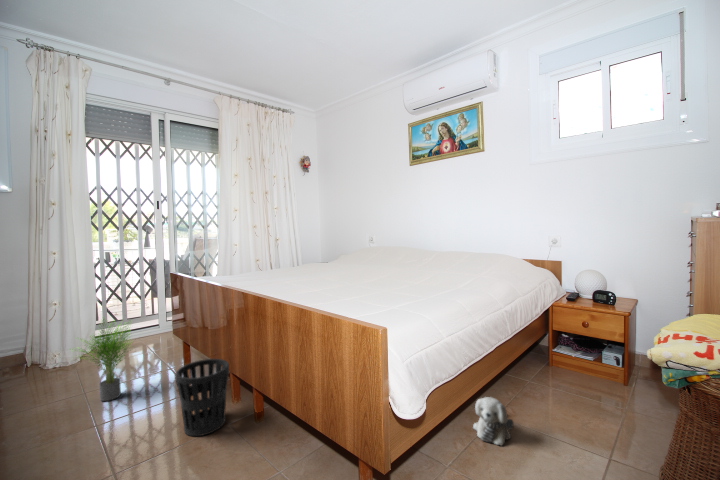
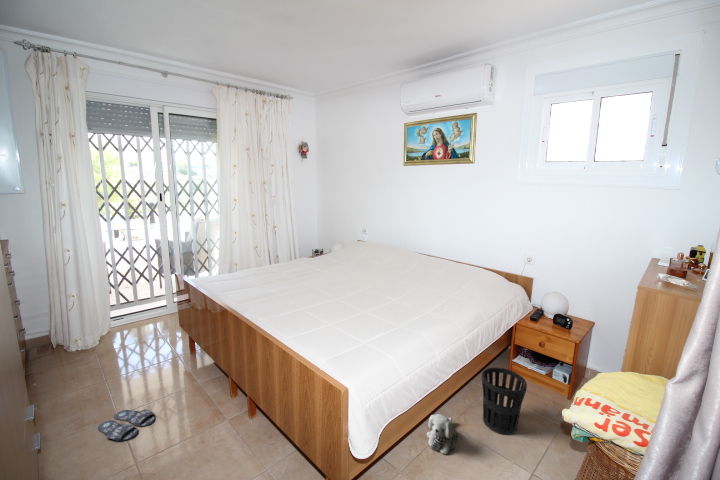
potted plant: present [82,322,130,401] -> none [86,318,148,389]
wastebasket: present [176,359,229,436] -> present [482,367,527,434]
slippers: none [72,419,144,453] -> present [98,409,155,441]

